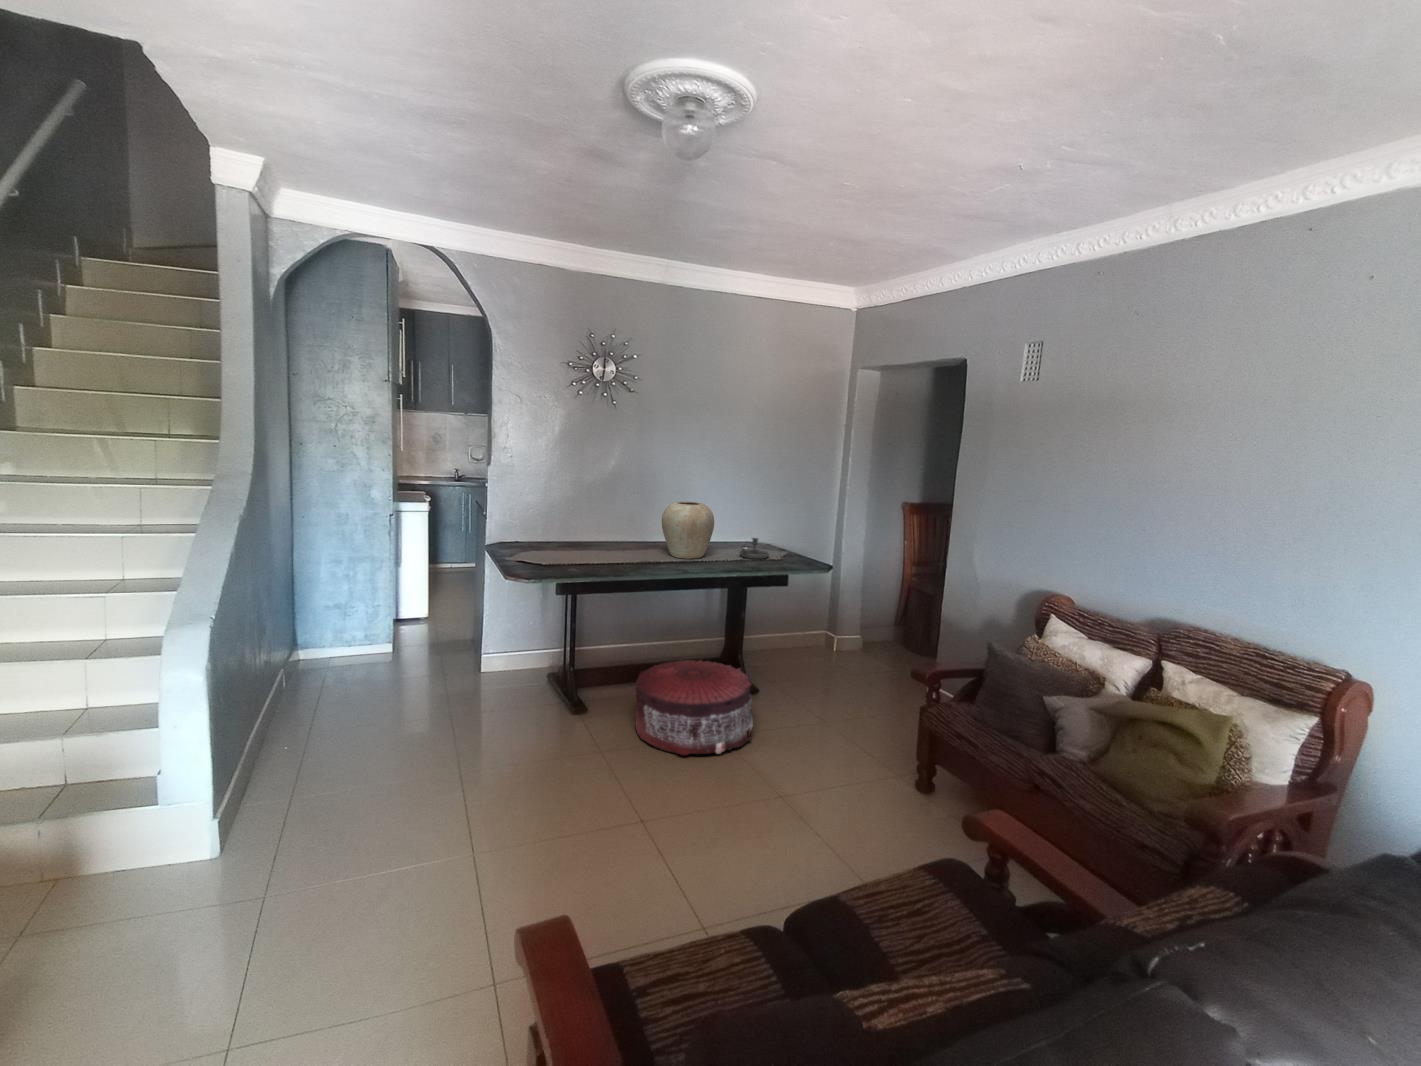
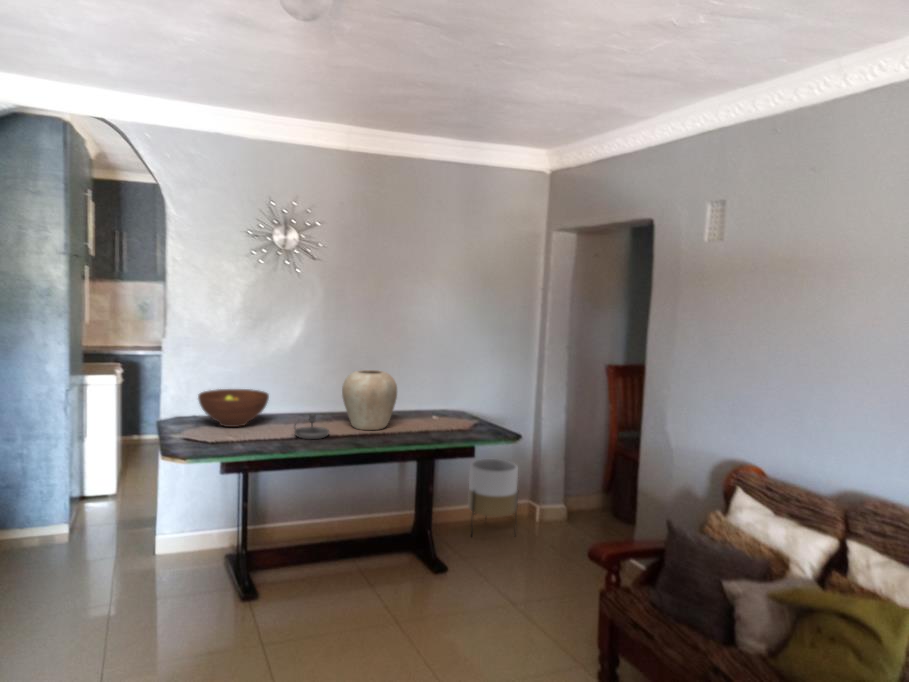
fruit bowl: none [526,518,592,554] -> present [198,389,269,427]
candlestick: present [740,538,769,559] -> present [294,414,329,439]
planter: none [771,590,821,663] -> present [468,459,518,533]
pouf: present [635,660,753,755] -> none [304,537,431,647]

